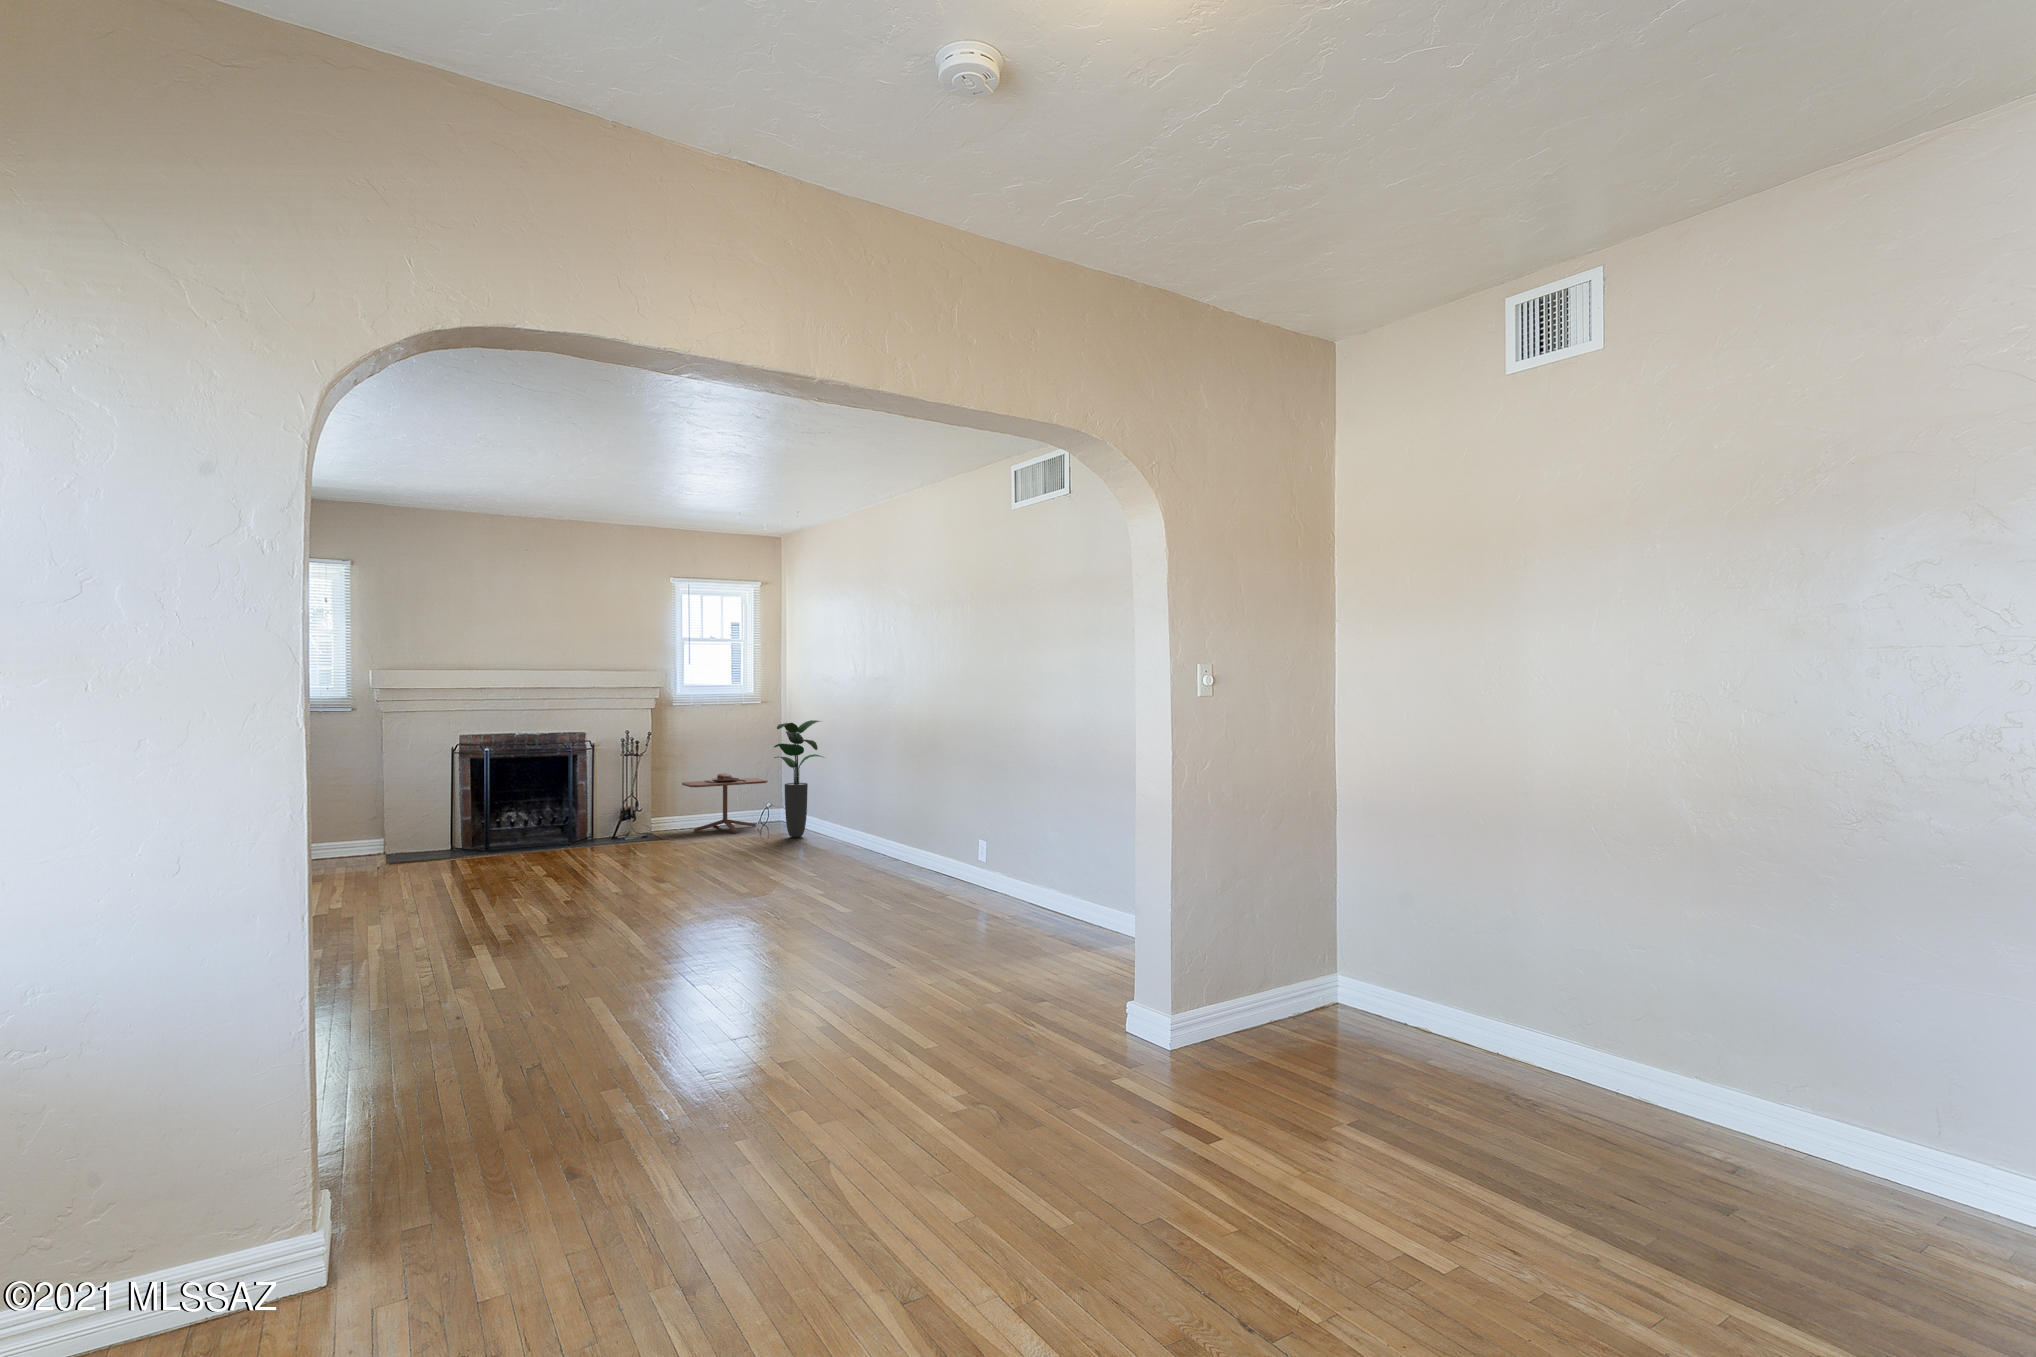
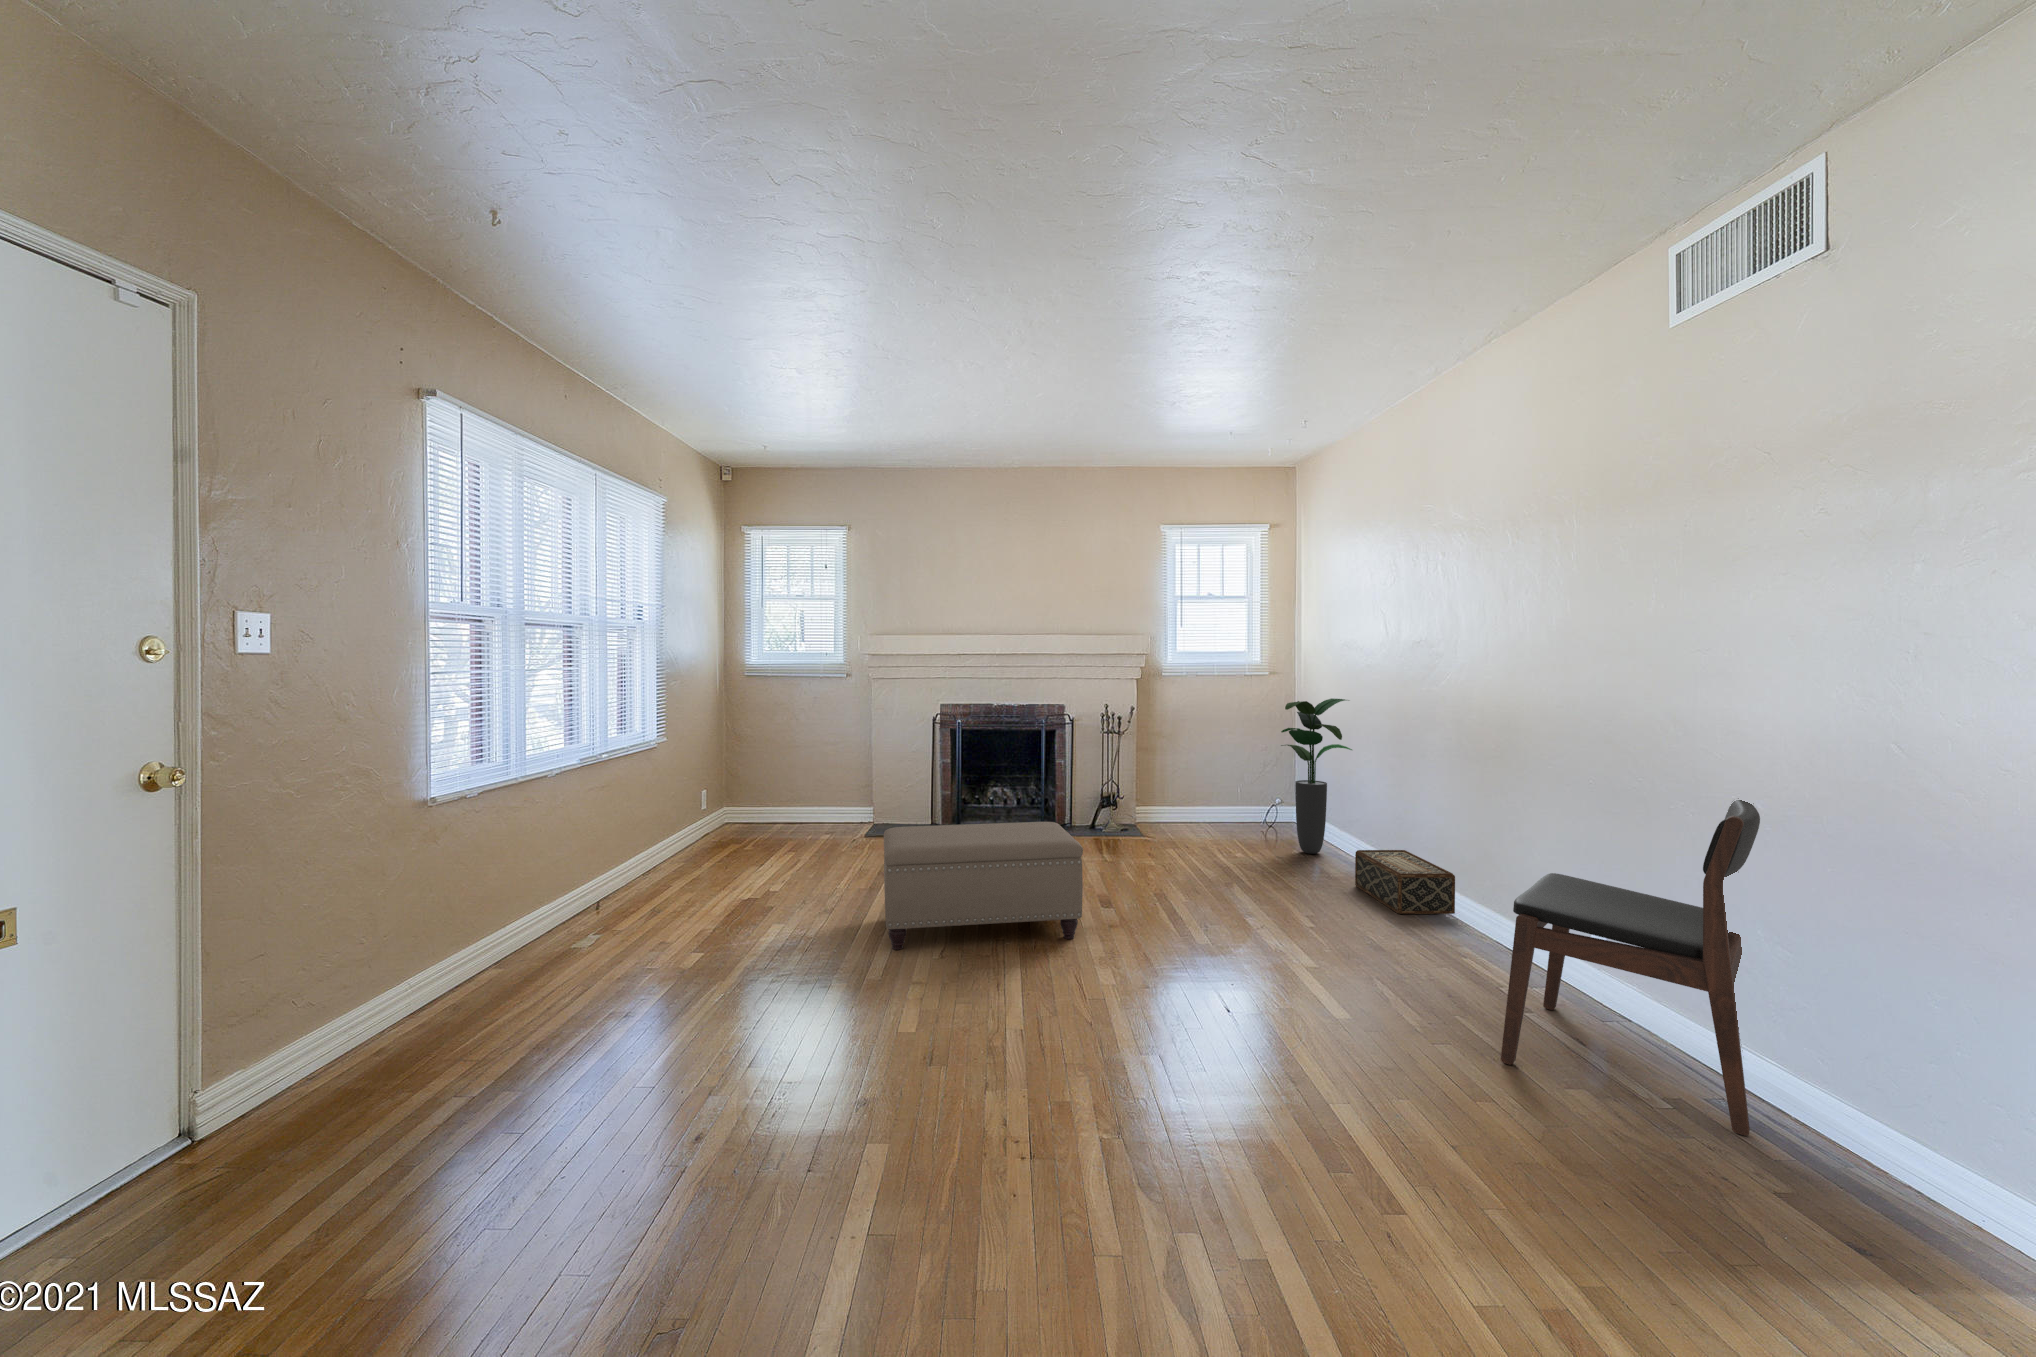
dining chair: none [889,756,1001,903] -> present [1501,798,1760,1136]
side table: present [682,773,767,833] -> none [1171,758,1273,835]
ottoman: none [466,816,641,913] -> present [884,822,1083,950]
woven basket: none [826,822,885,859] -> present [1355,850,1455,914]

